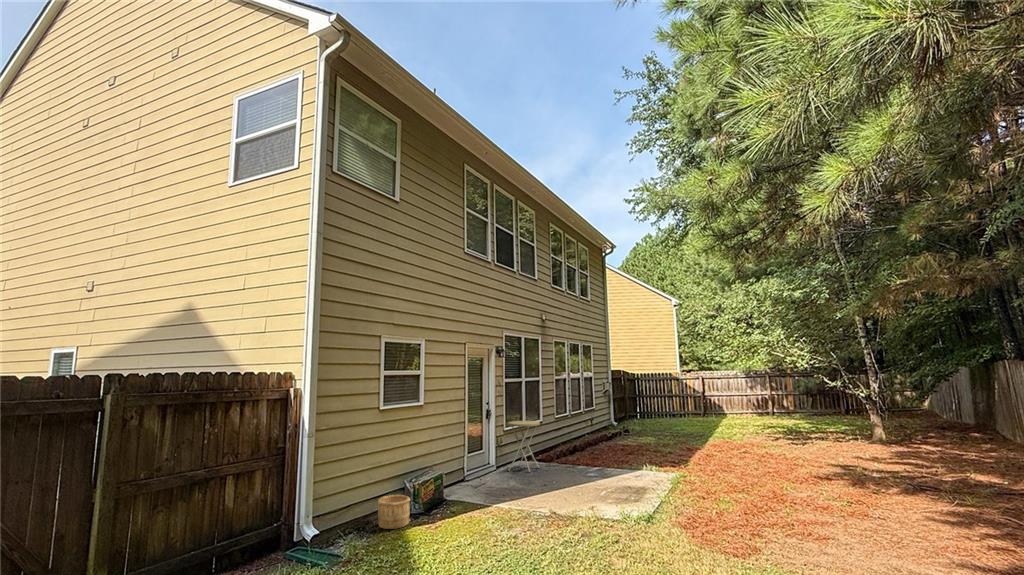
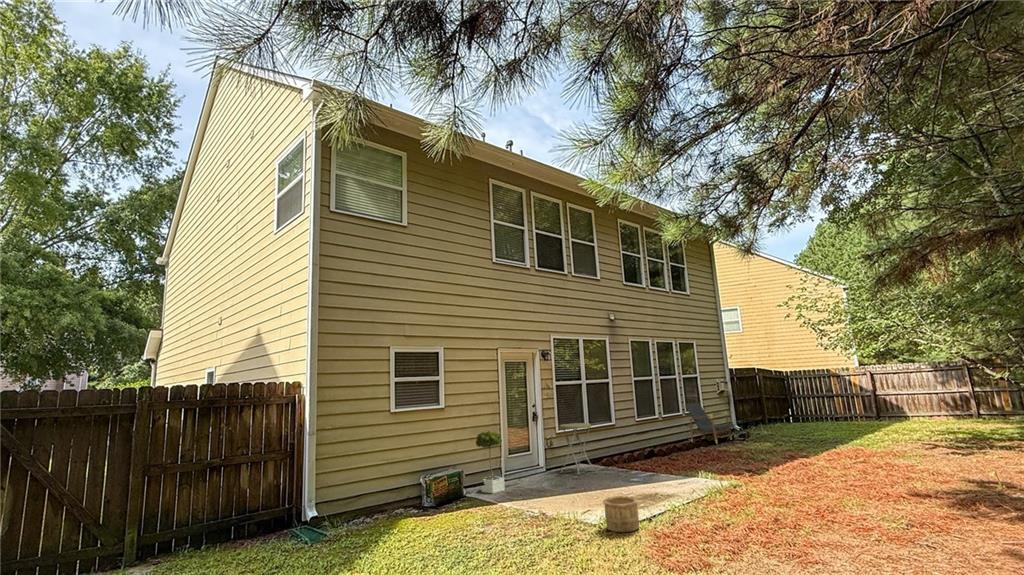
lounge chair: none [584,401,624,439] -> present [685,403,734,444]
potted tree: none [449,429,476,496] -> present [476,431,505,494]
wooden bucket: present [378,495,410,529] -> present [603,496,639,532]

